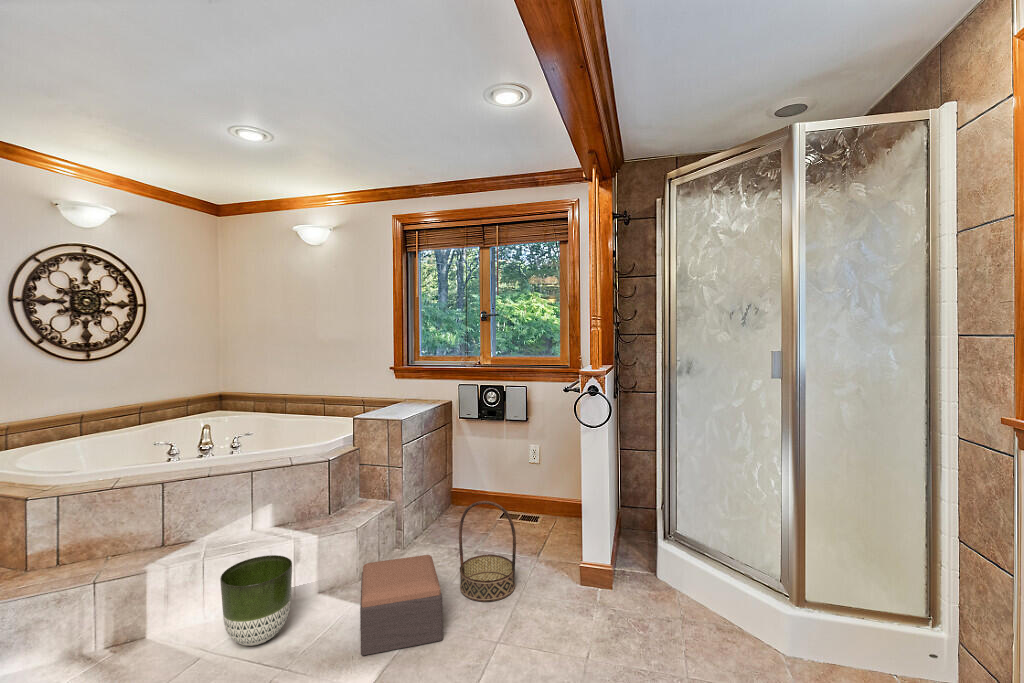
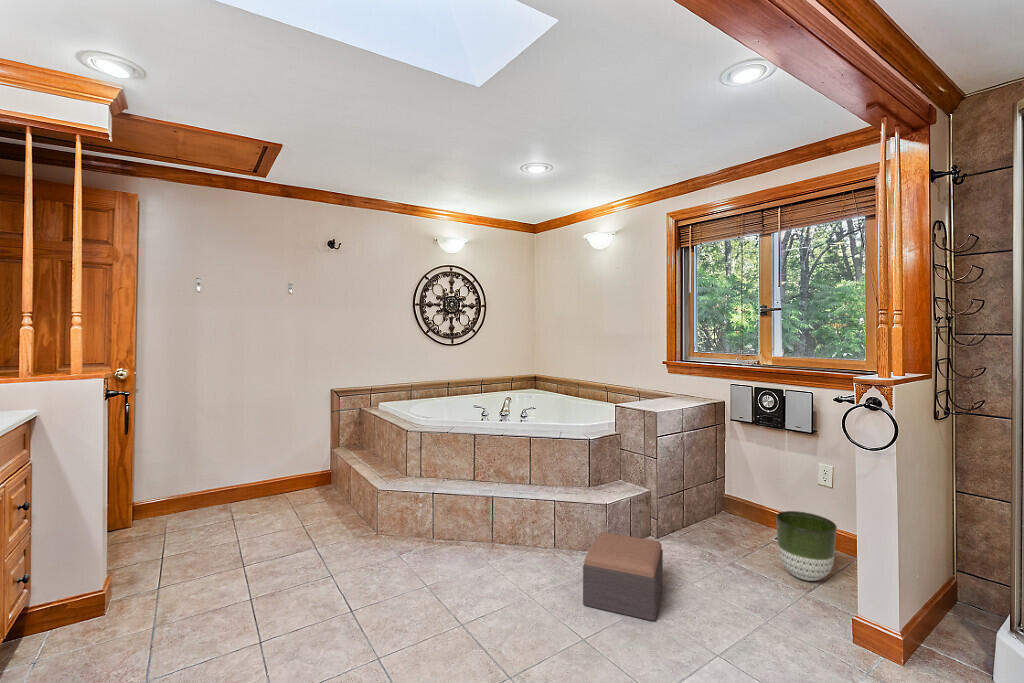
basket: present [459,501,516,602] -> none [692,504,755,610]
planter: present [220,555,292,646] -> present [776,511,837,581]

